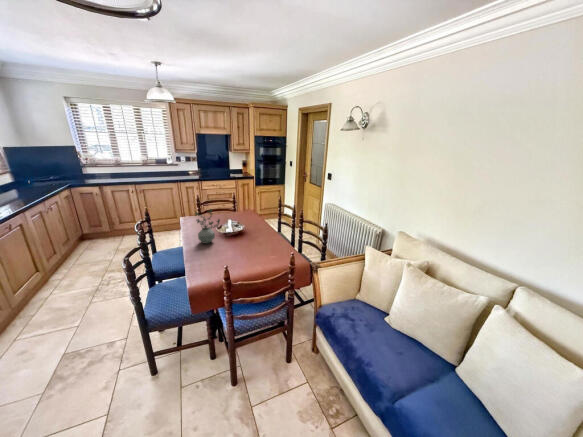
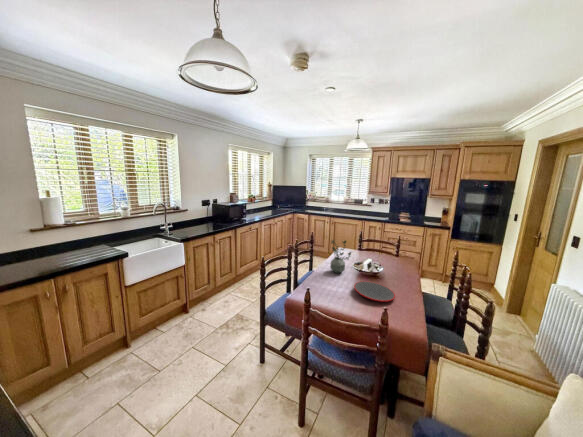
plate: none [236,239,270,253] -> present [354,281,395,302]

